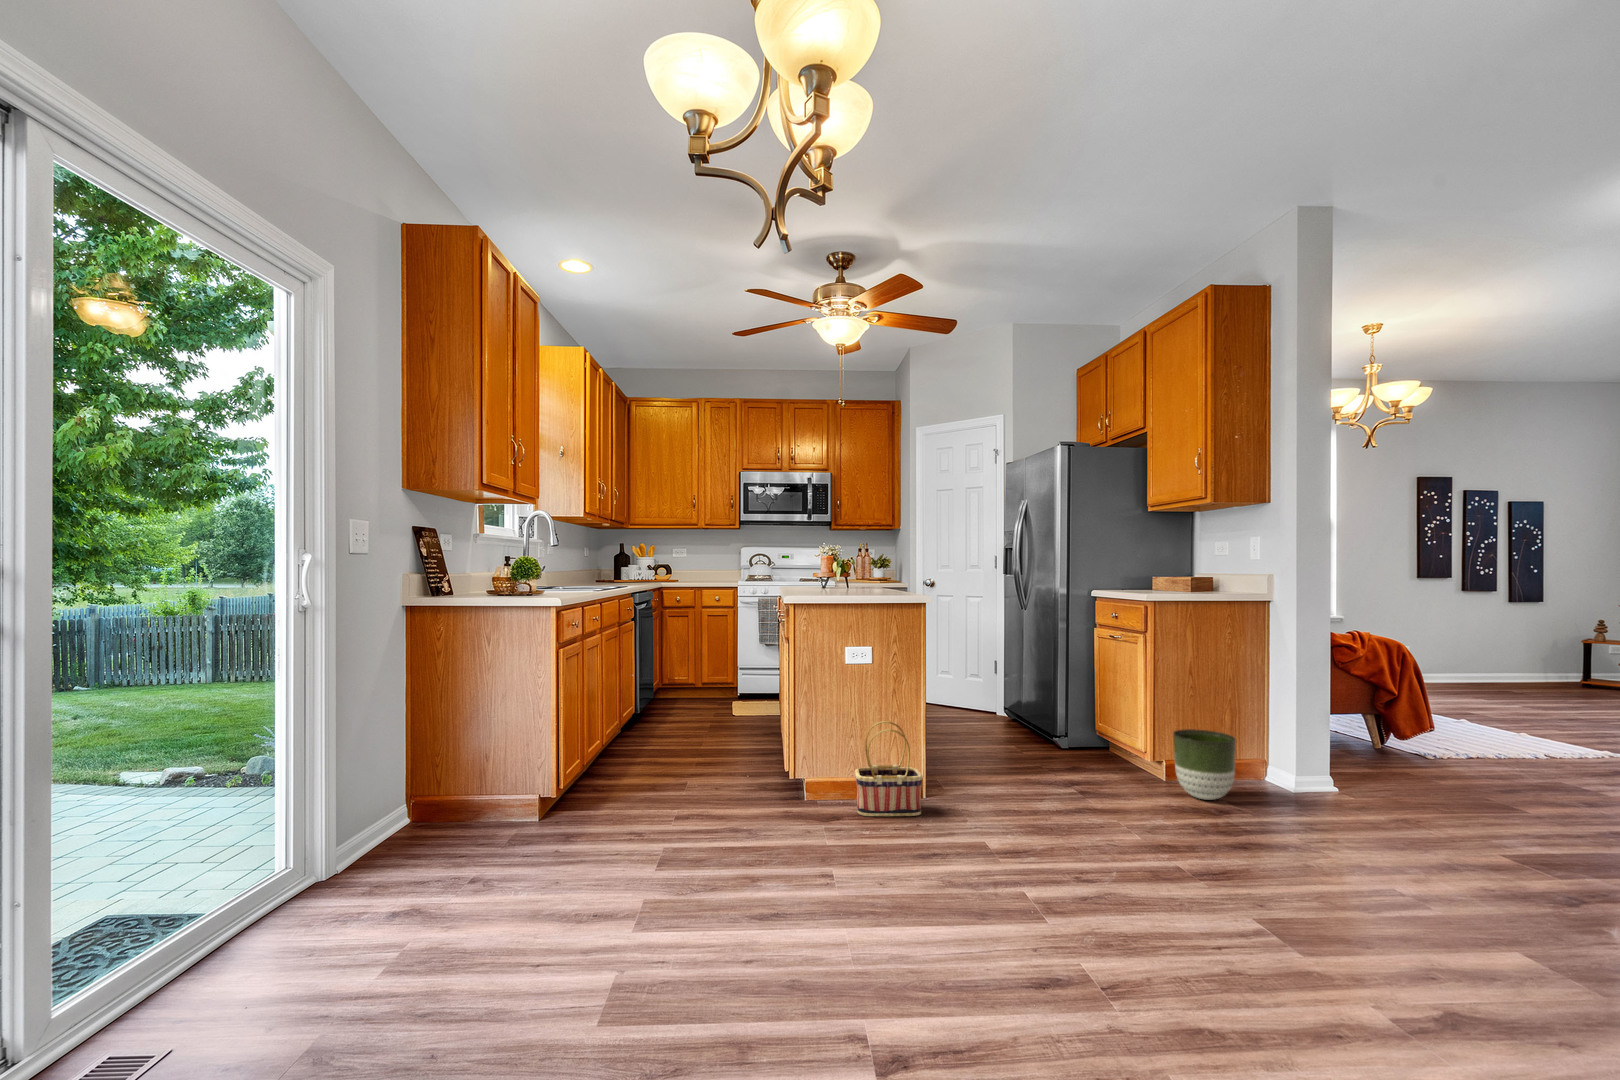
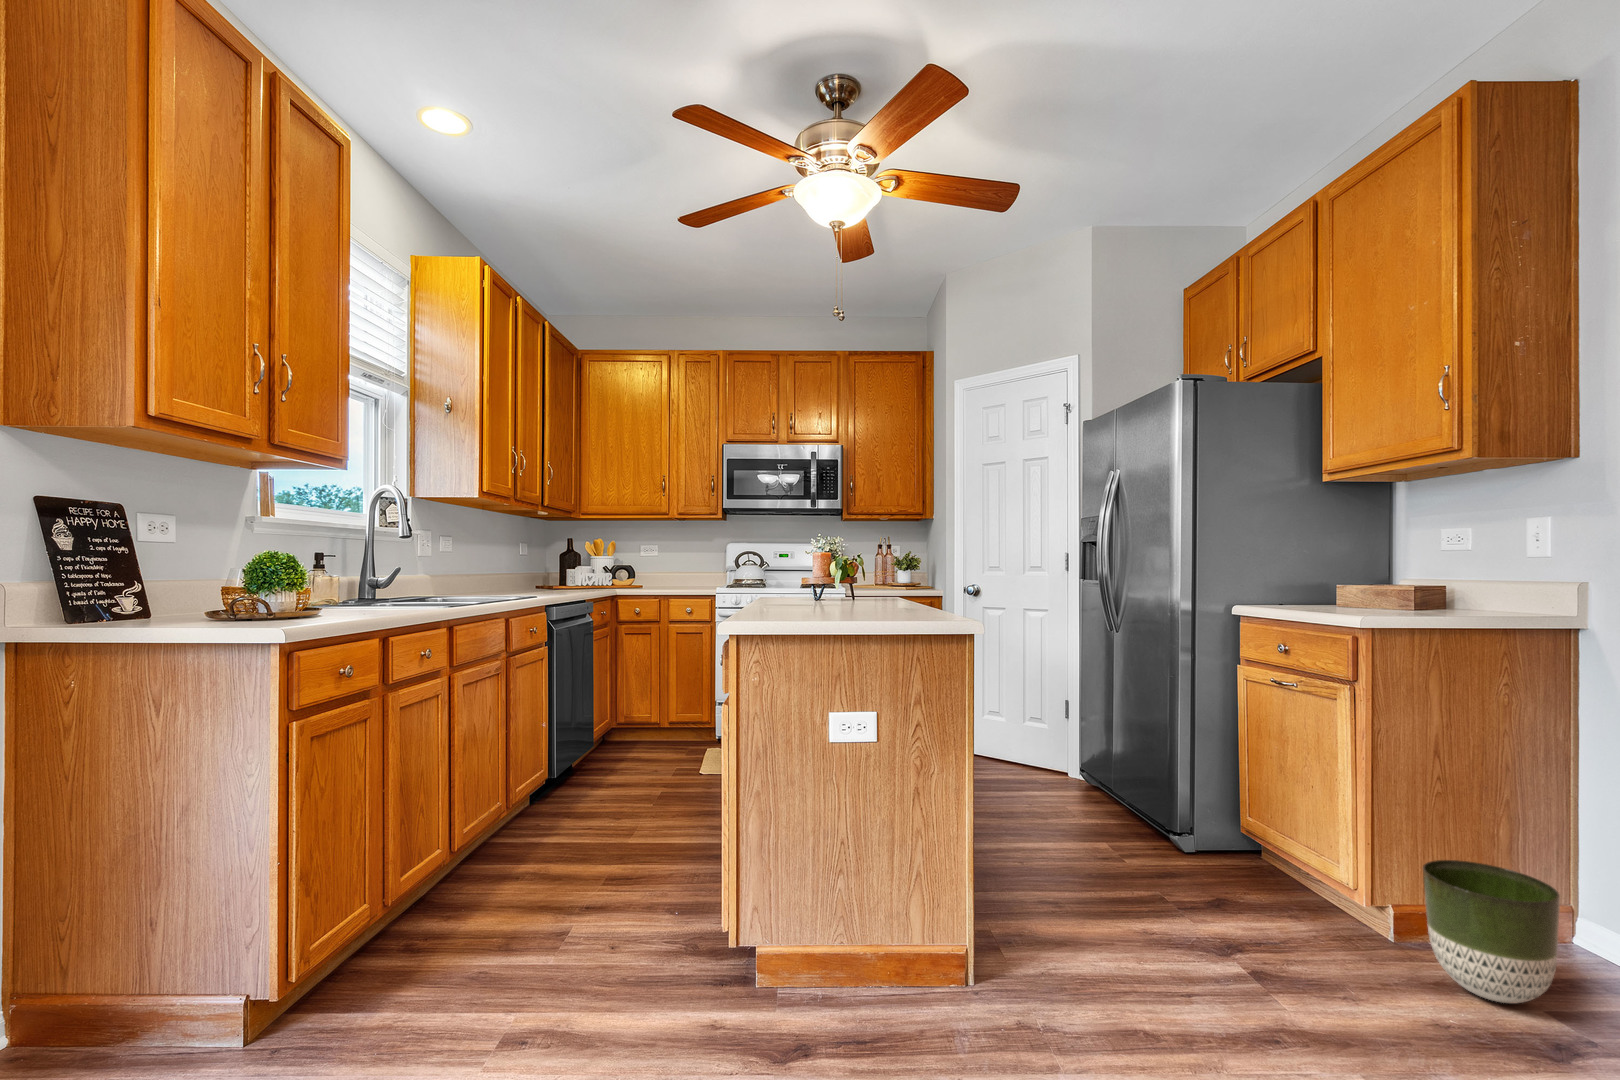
basket: present [855,721,923,816] -> none [845,851,971,1043]

